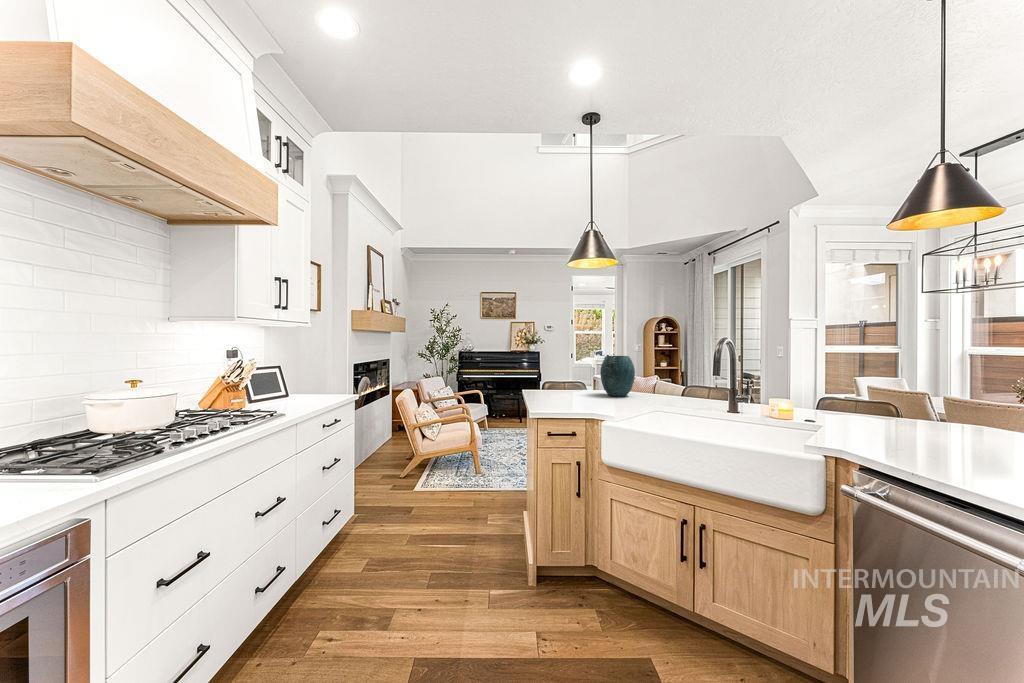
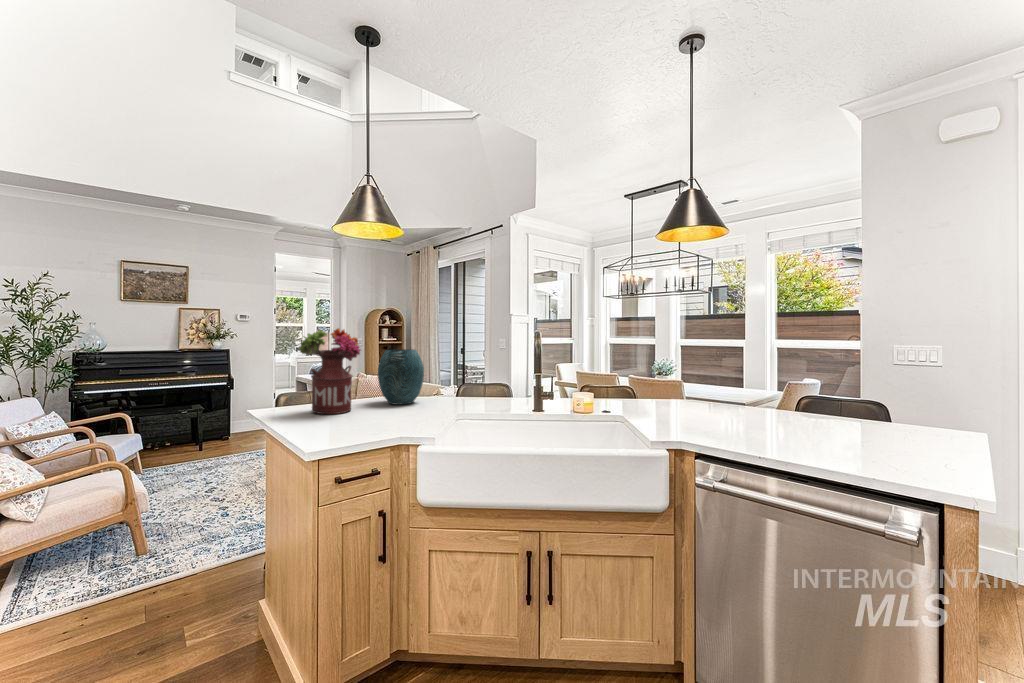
flower arrangement: none [546,341,585,398] -> present [299,328,361,414]

